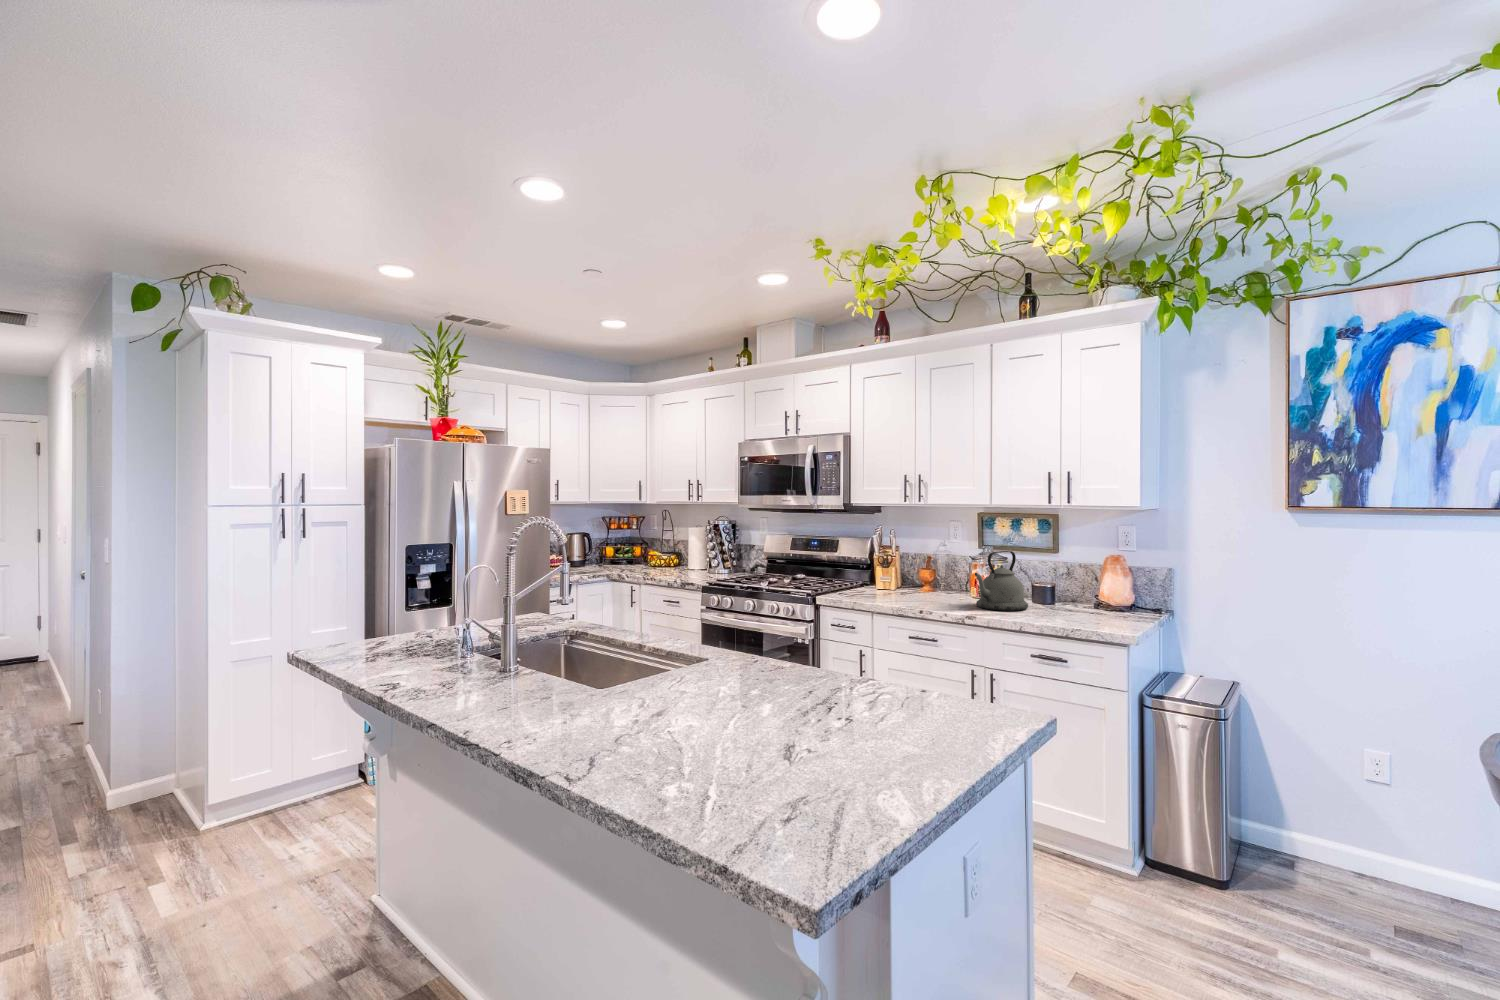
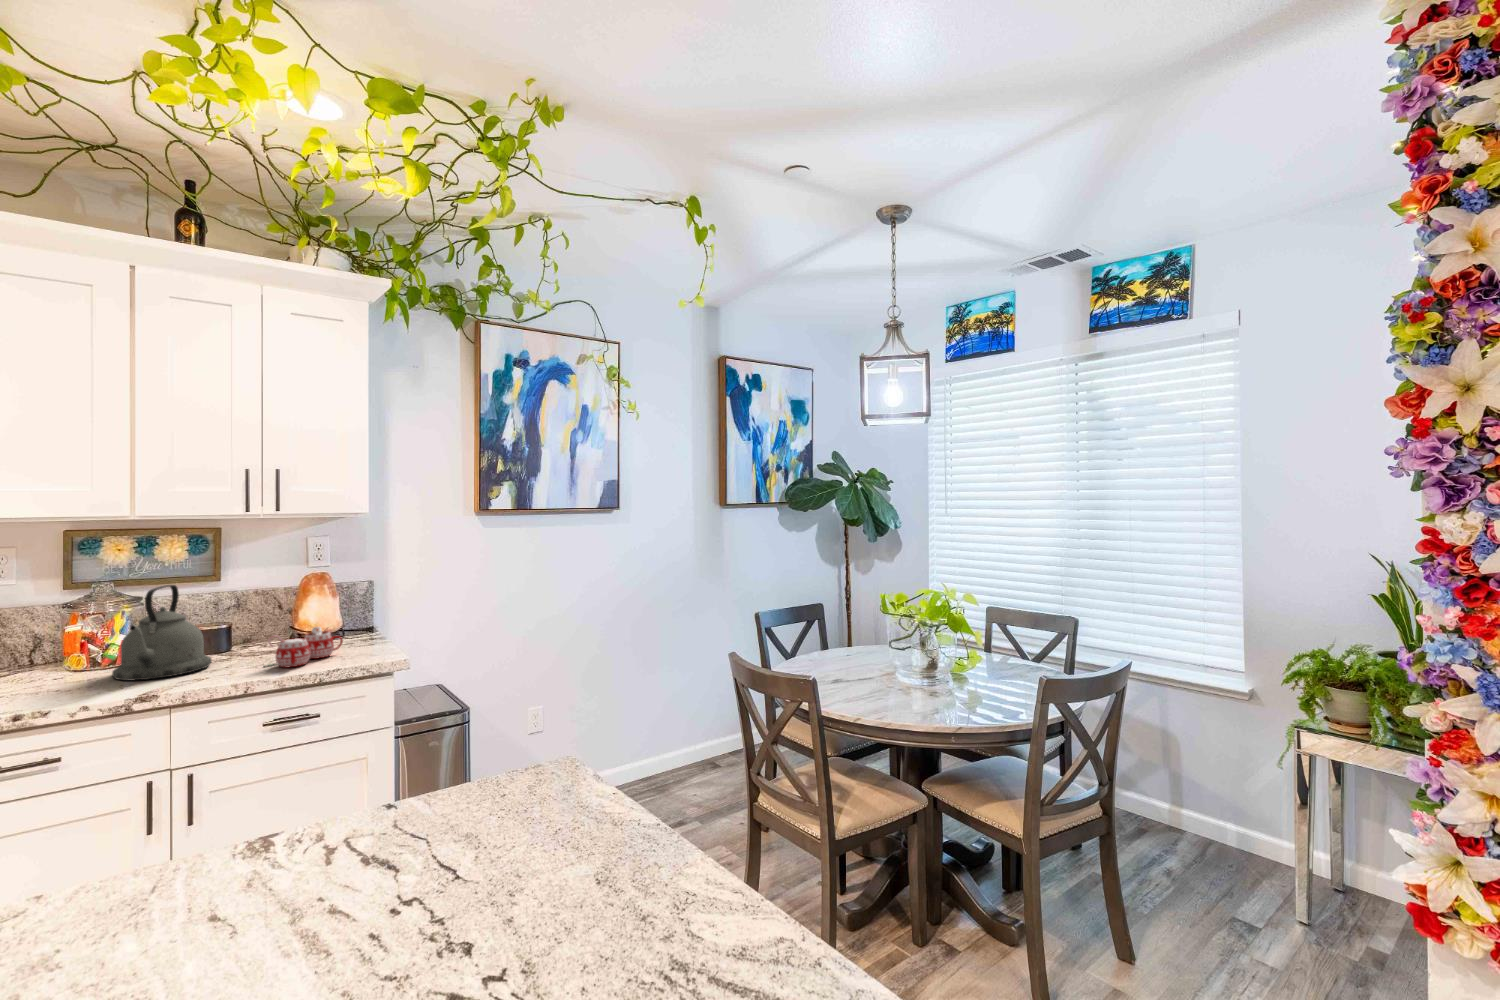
mug: none [1048,595,1108,622] -> present [264,627,343,668]

